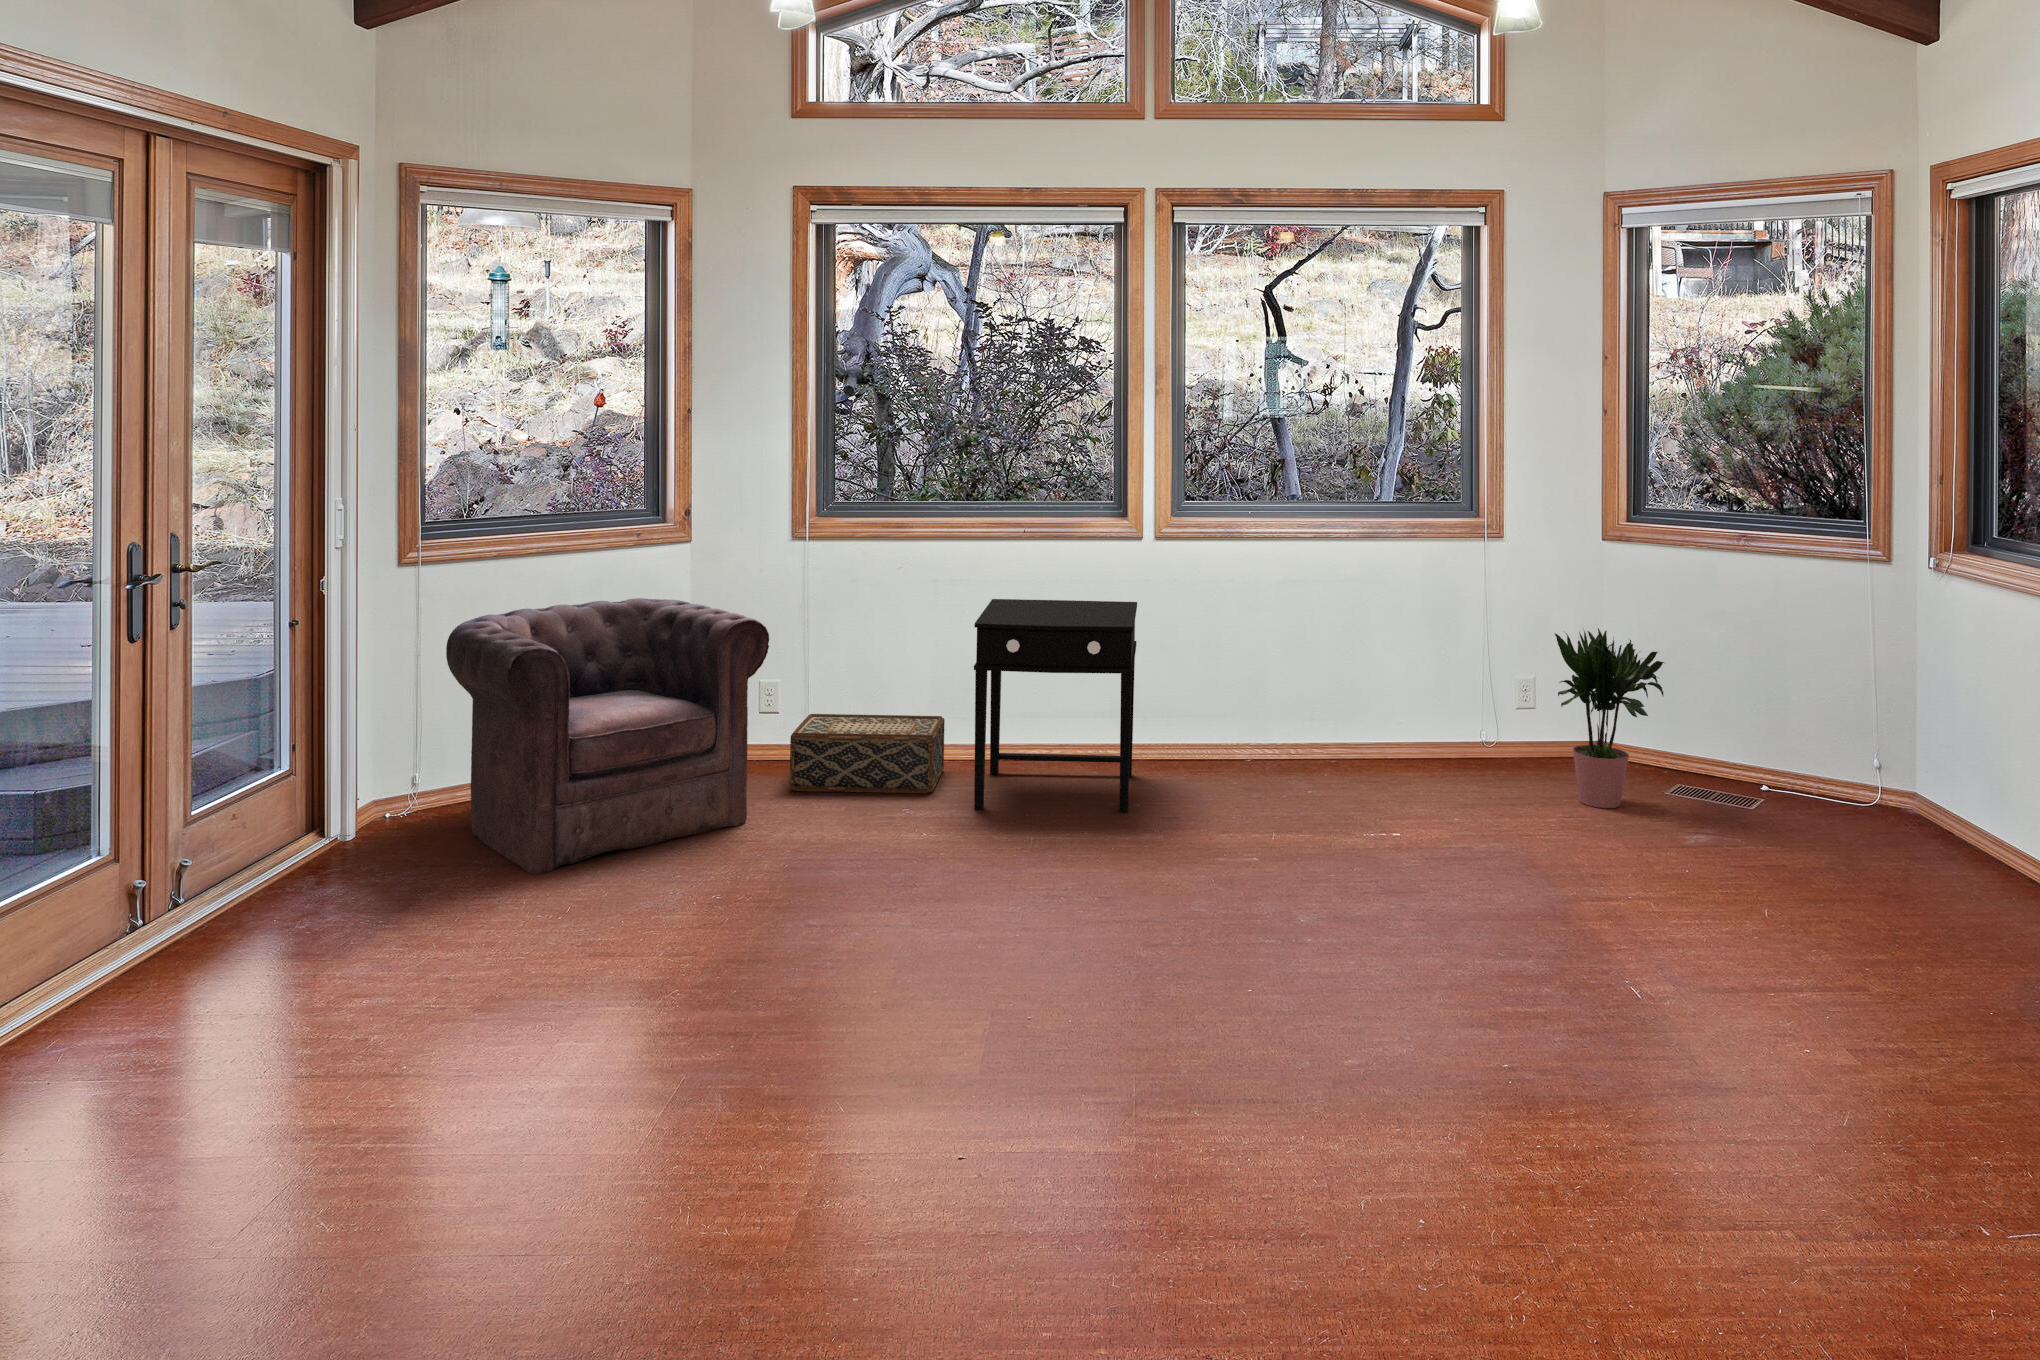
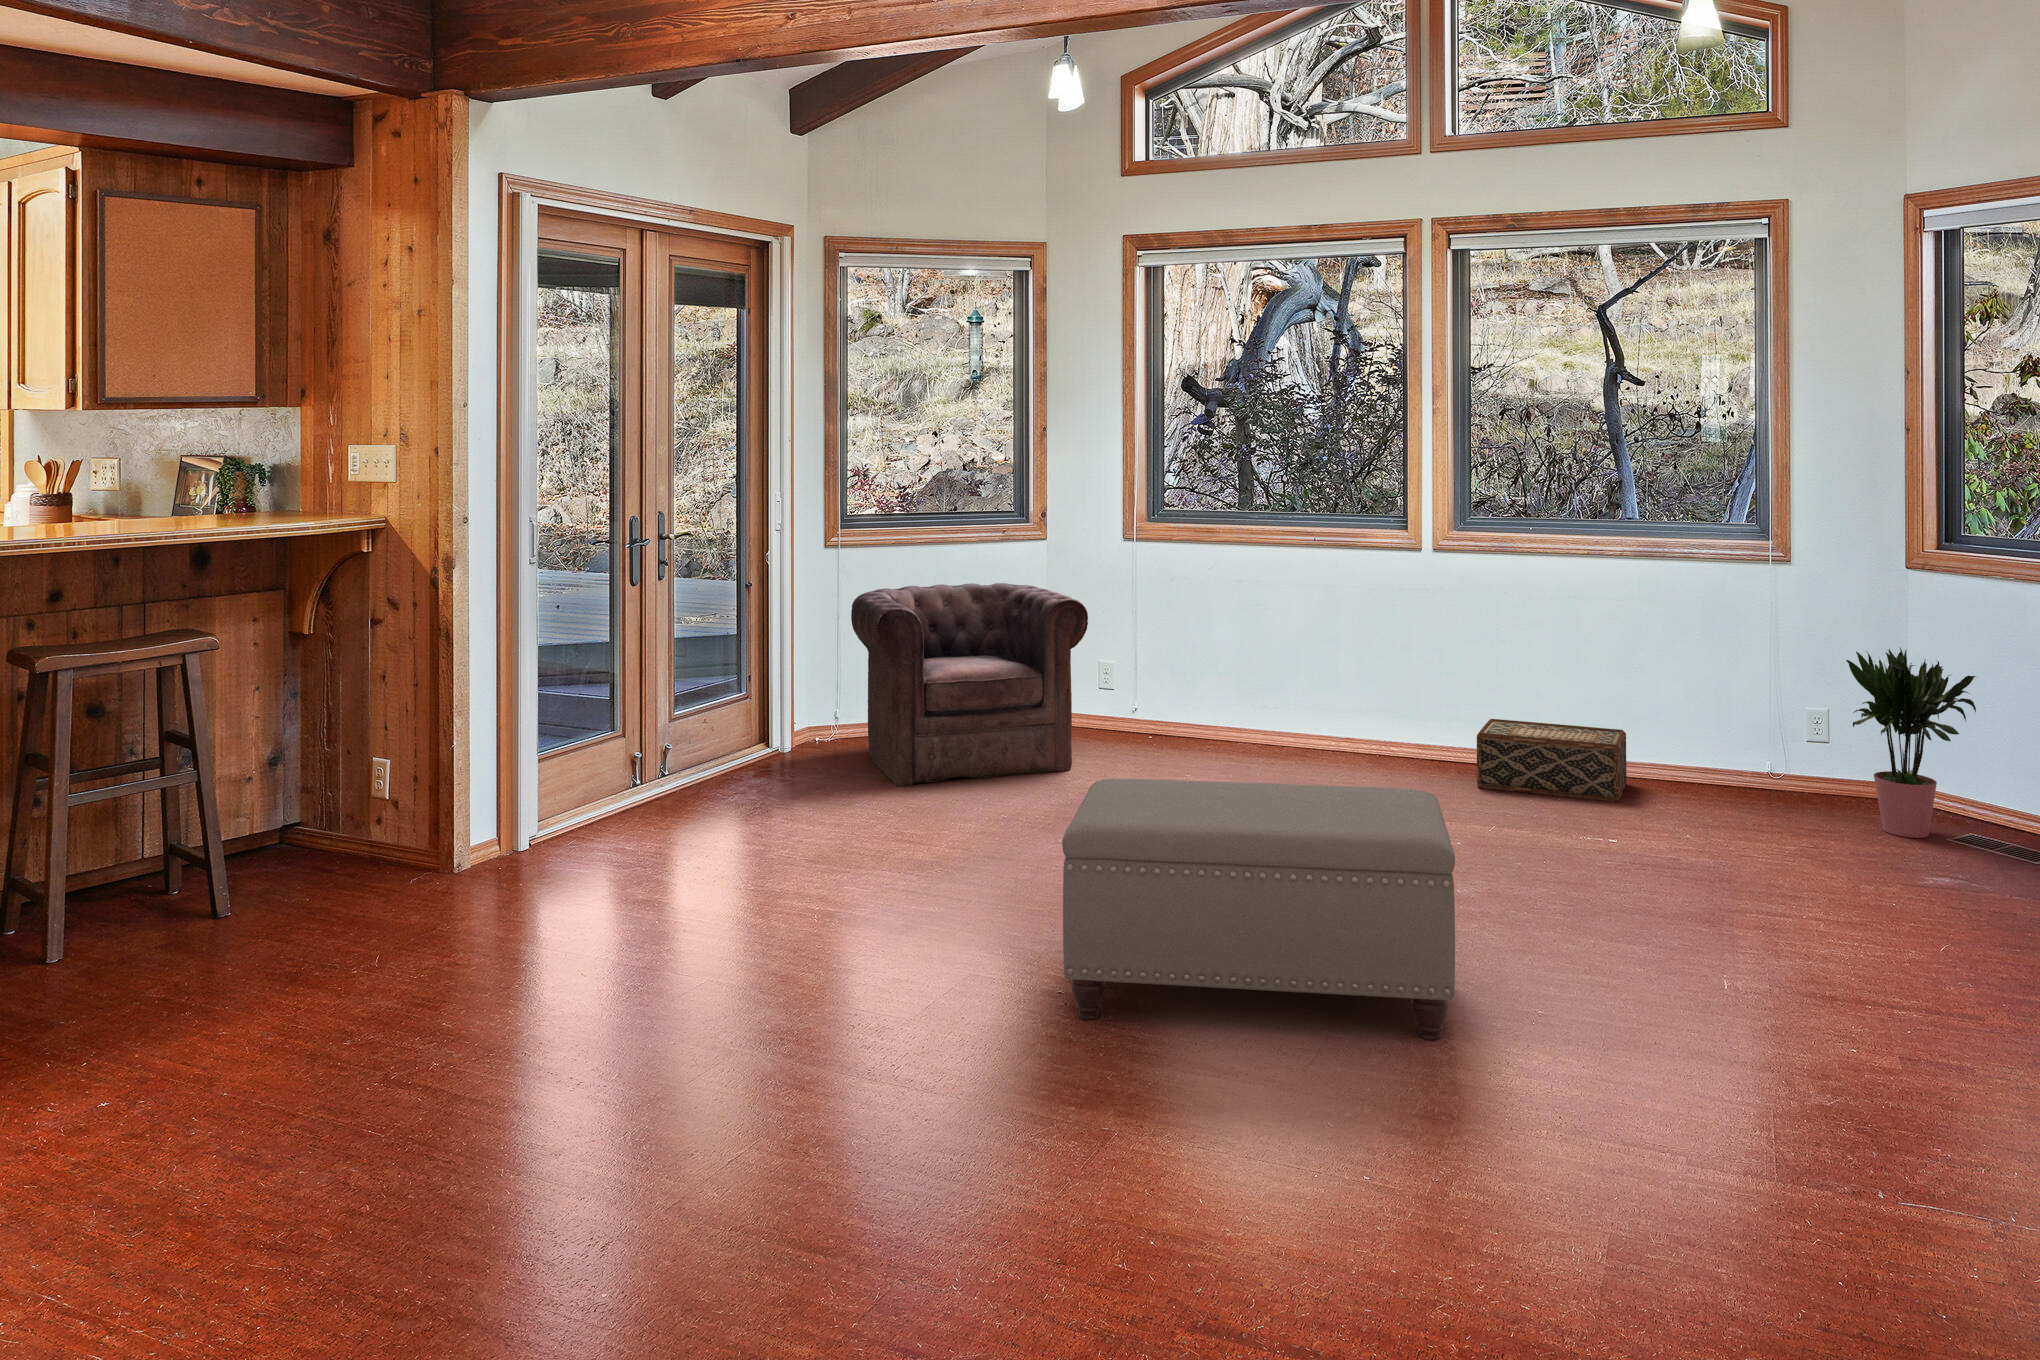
side table: present [974,599,1137,813] -> none [1258,597,1428,794]
woven basket: present [790,714,945,793] -> present [1477,719,1627,801]
ottoman: none [938,855,1445,1232] -> present [1062,778,1455,1040]

